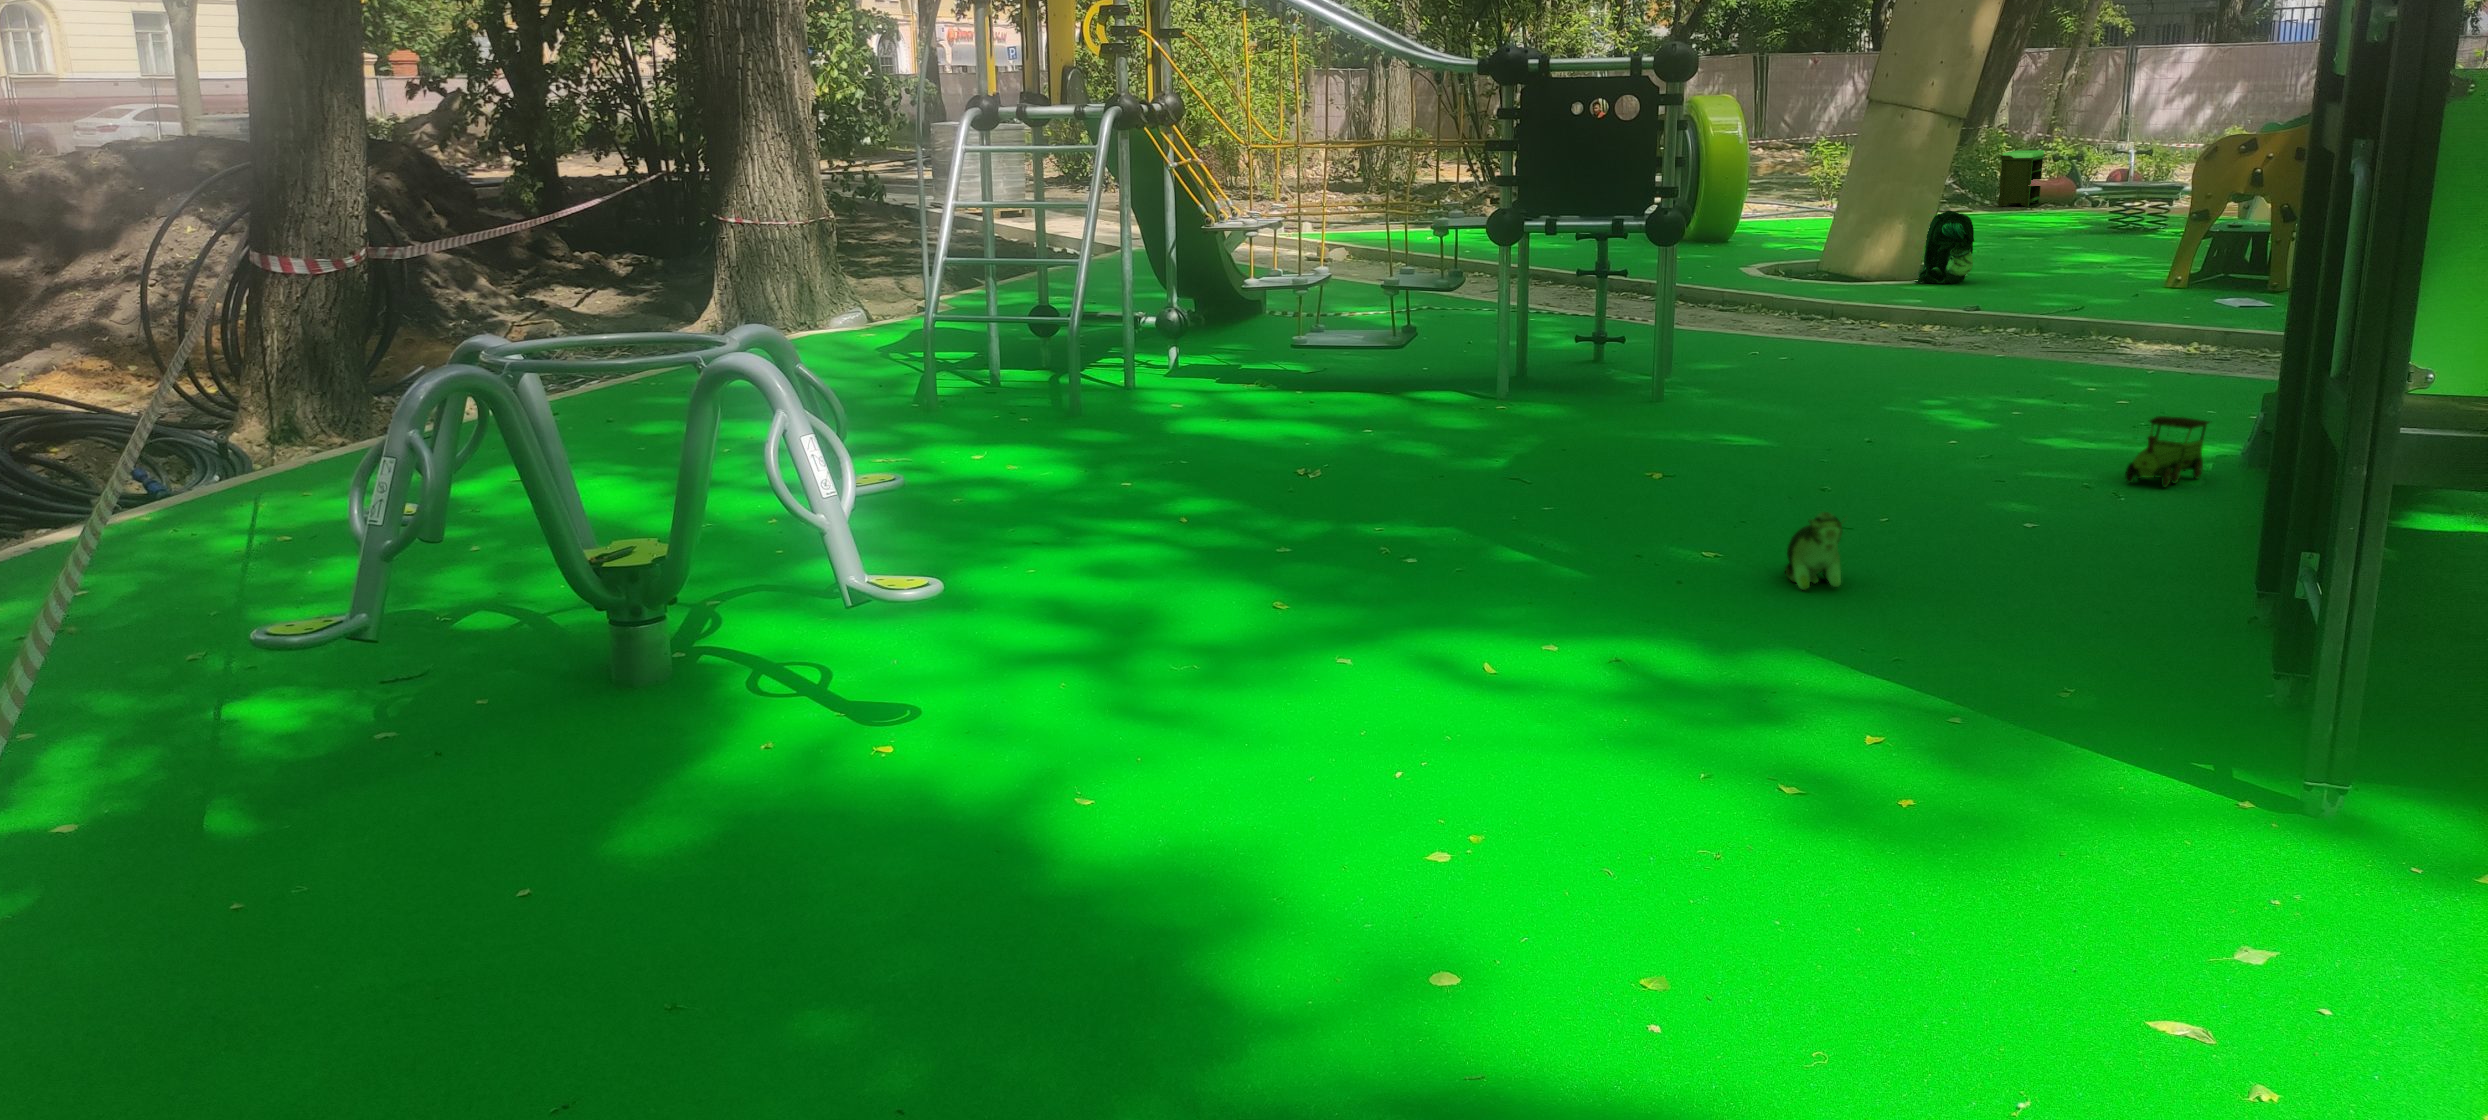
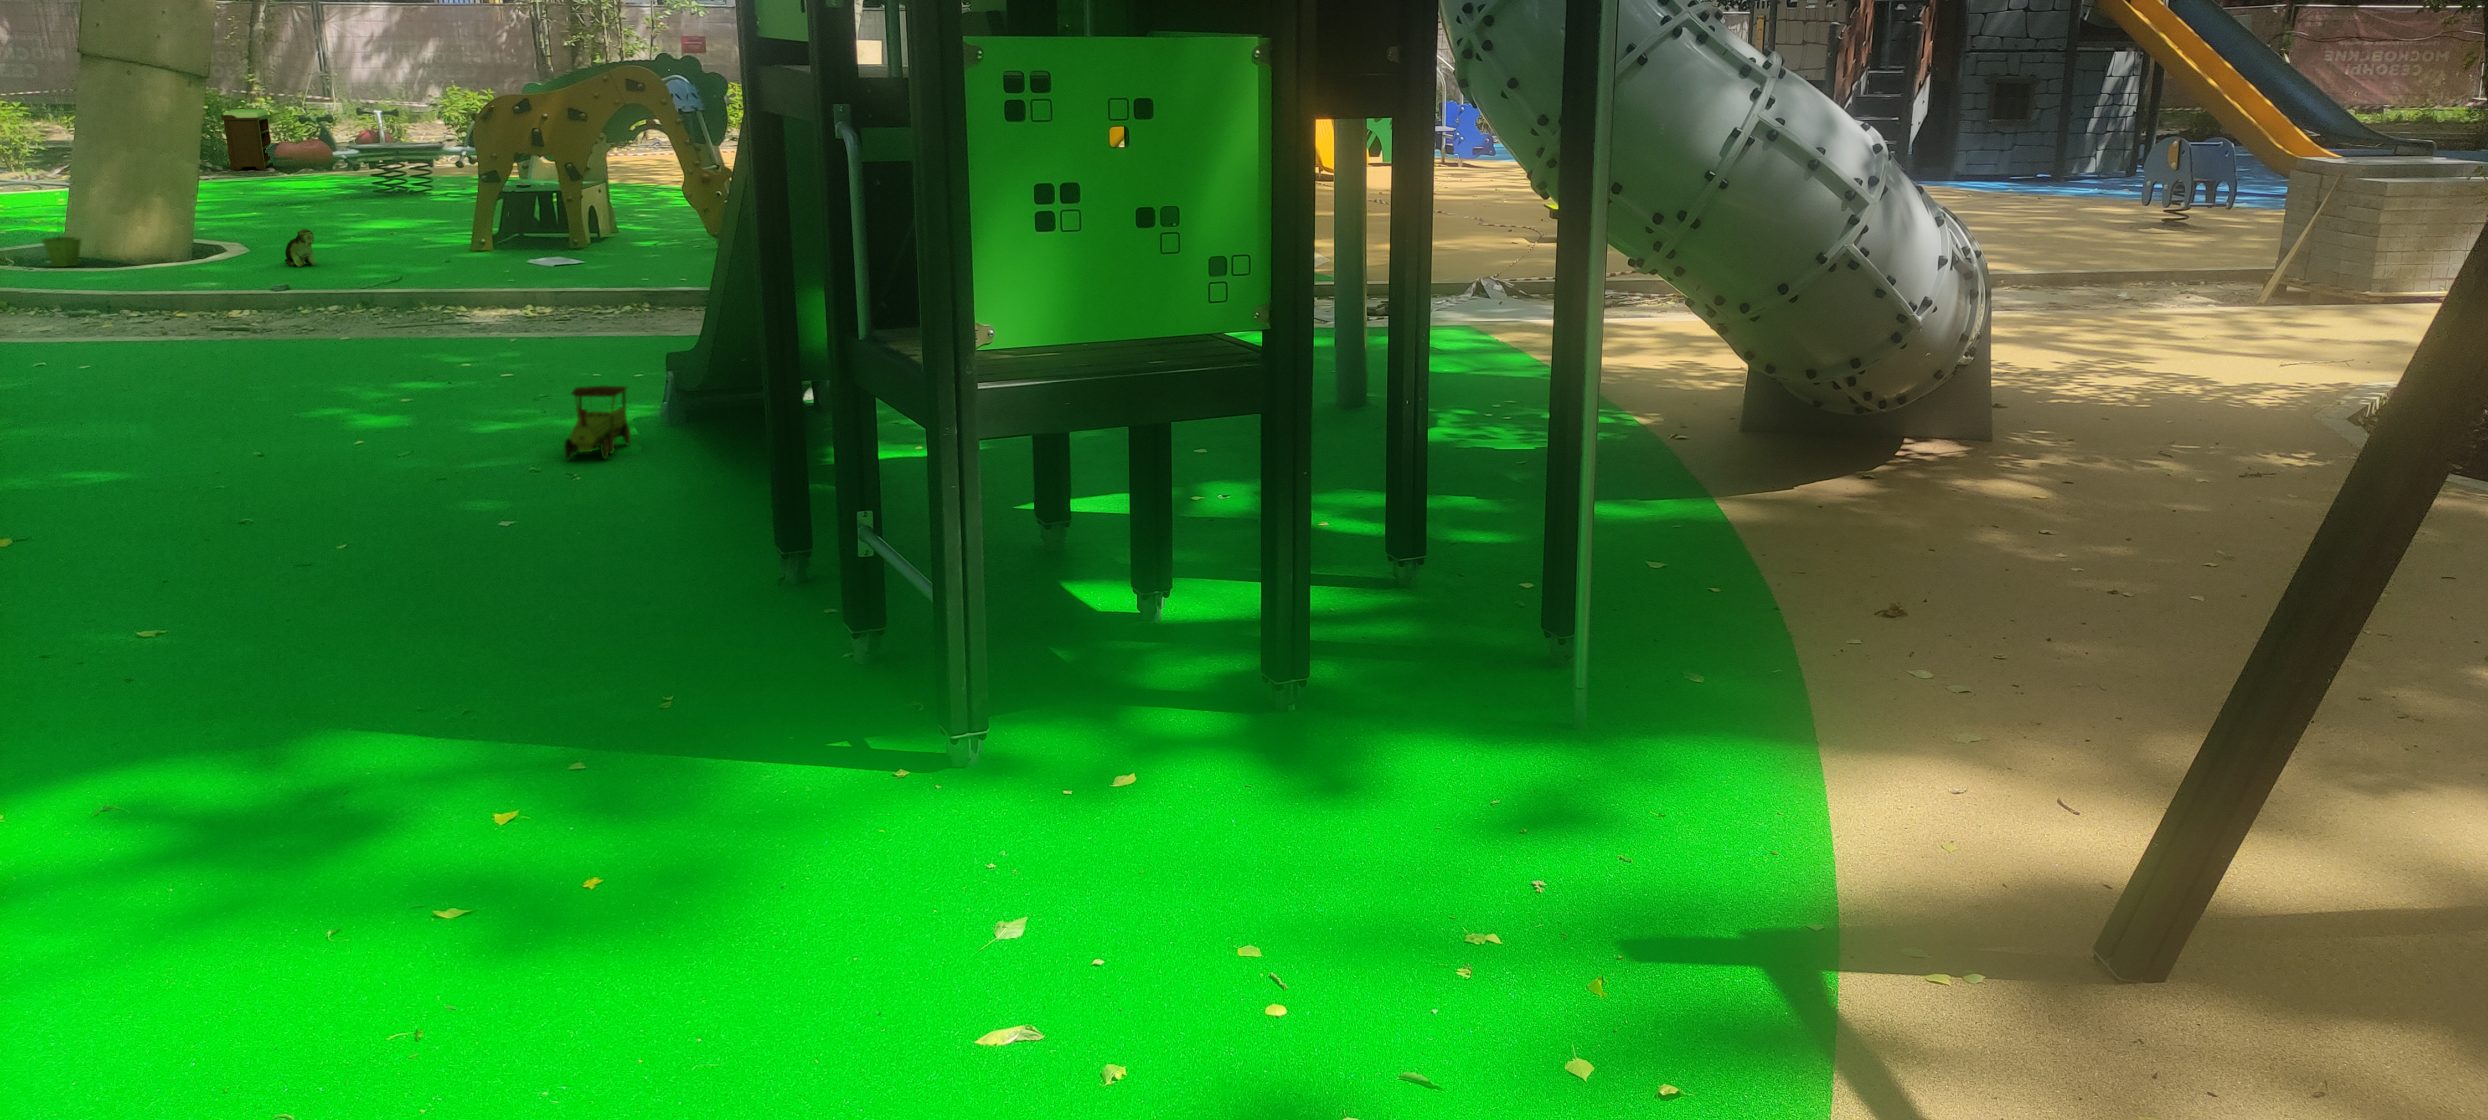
backpack: present [1914,210,1974,284] -> none [188,178,255,262]
bucket: none [1806,242,1836,281] -> present [42,236,81,267]
plush toy: present [1785,512,1842,590] -> present [285,229,316,267]

